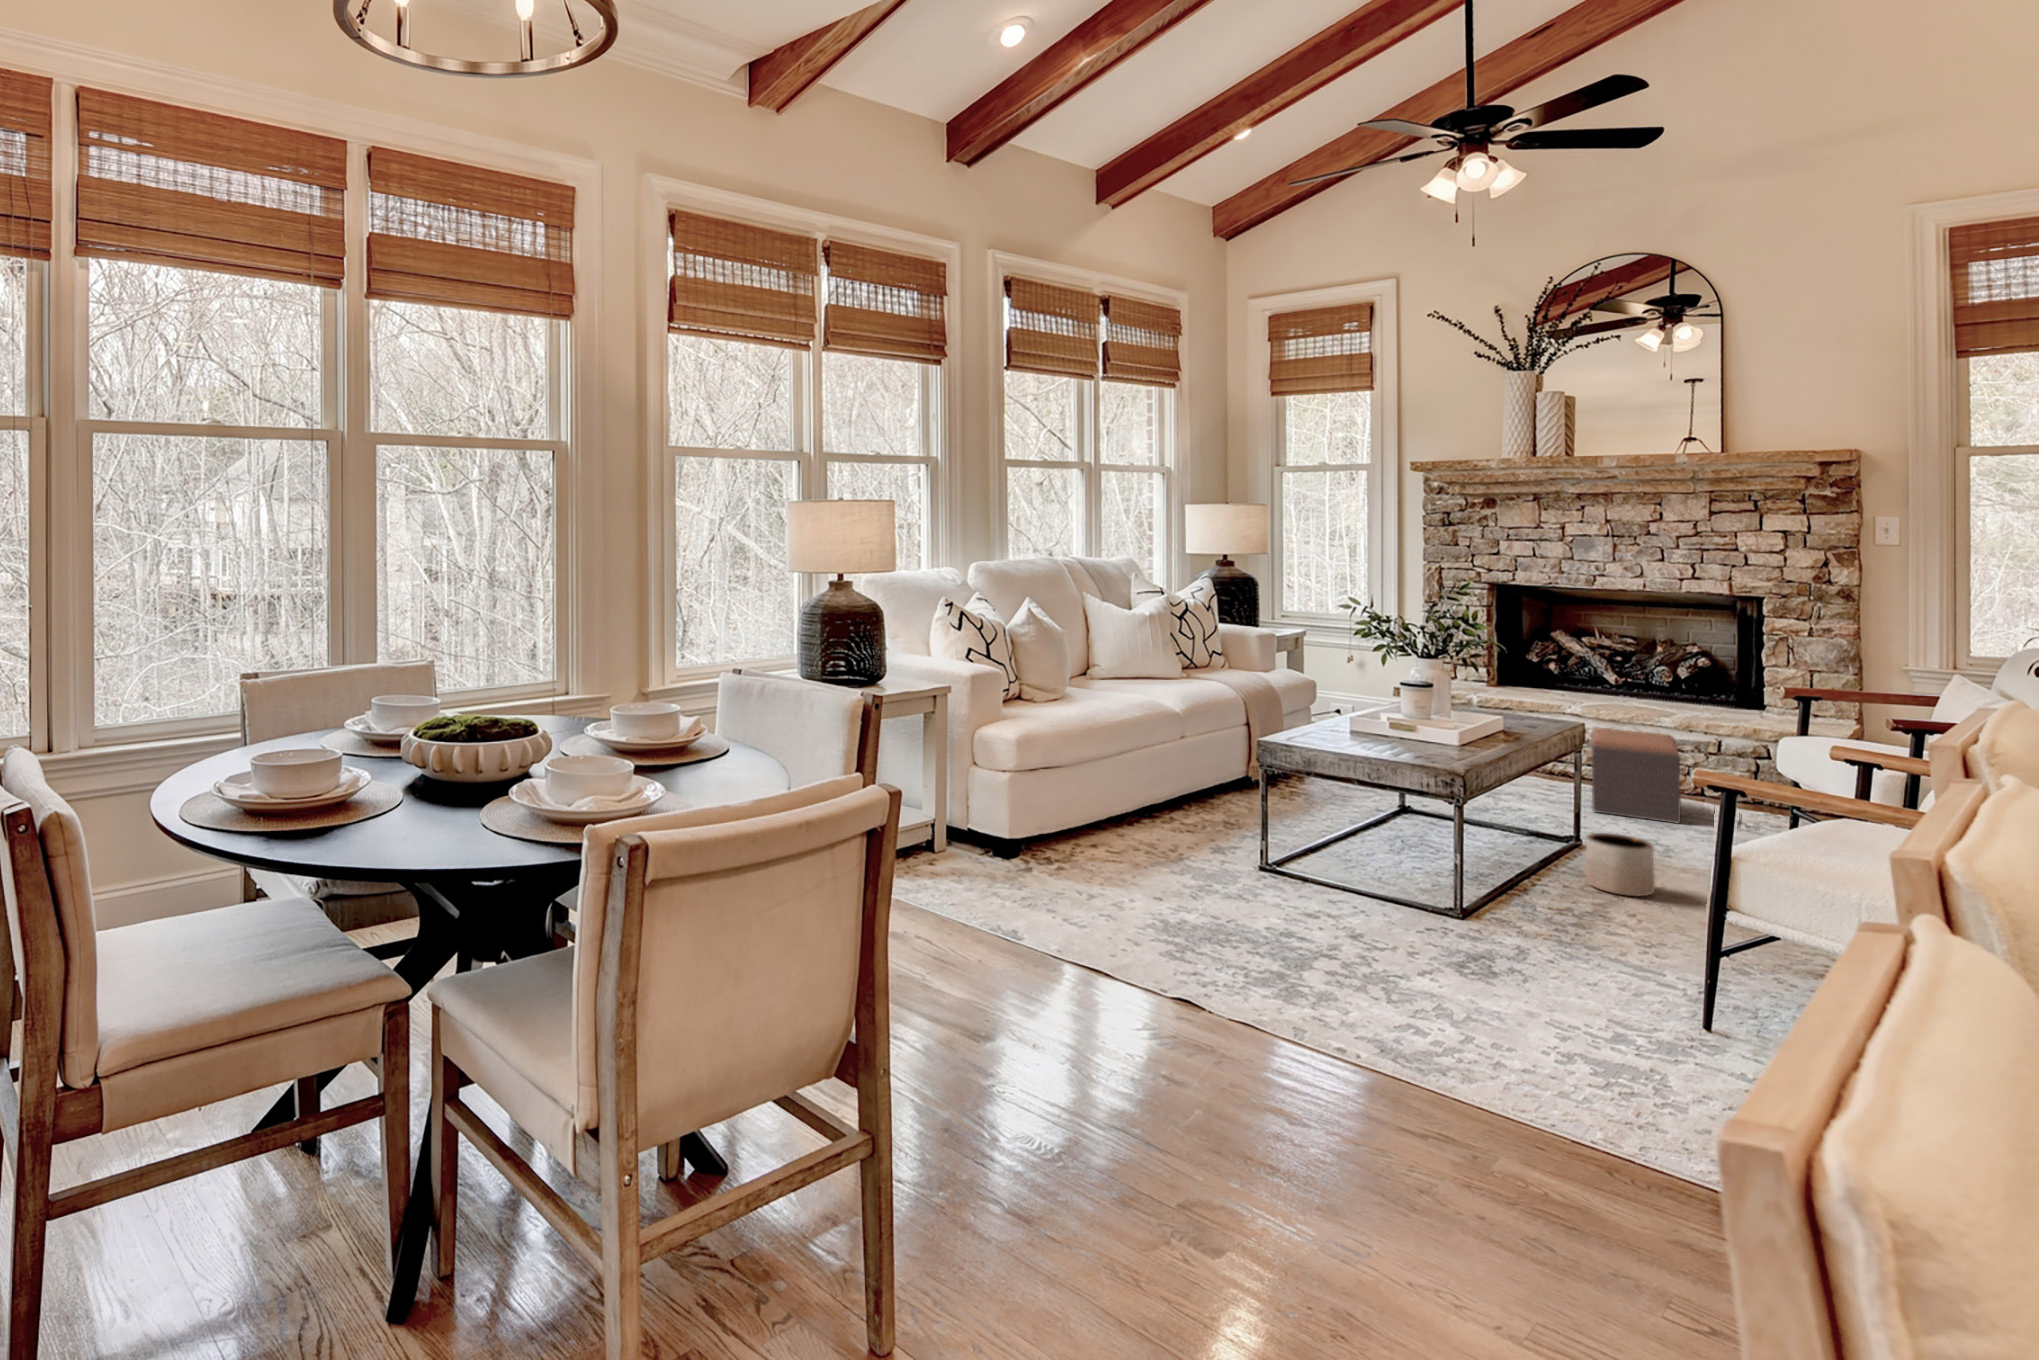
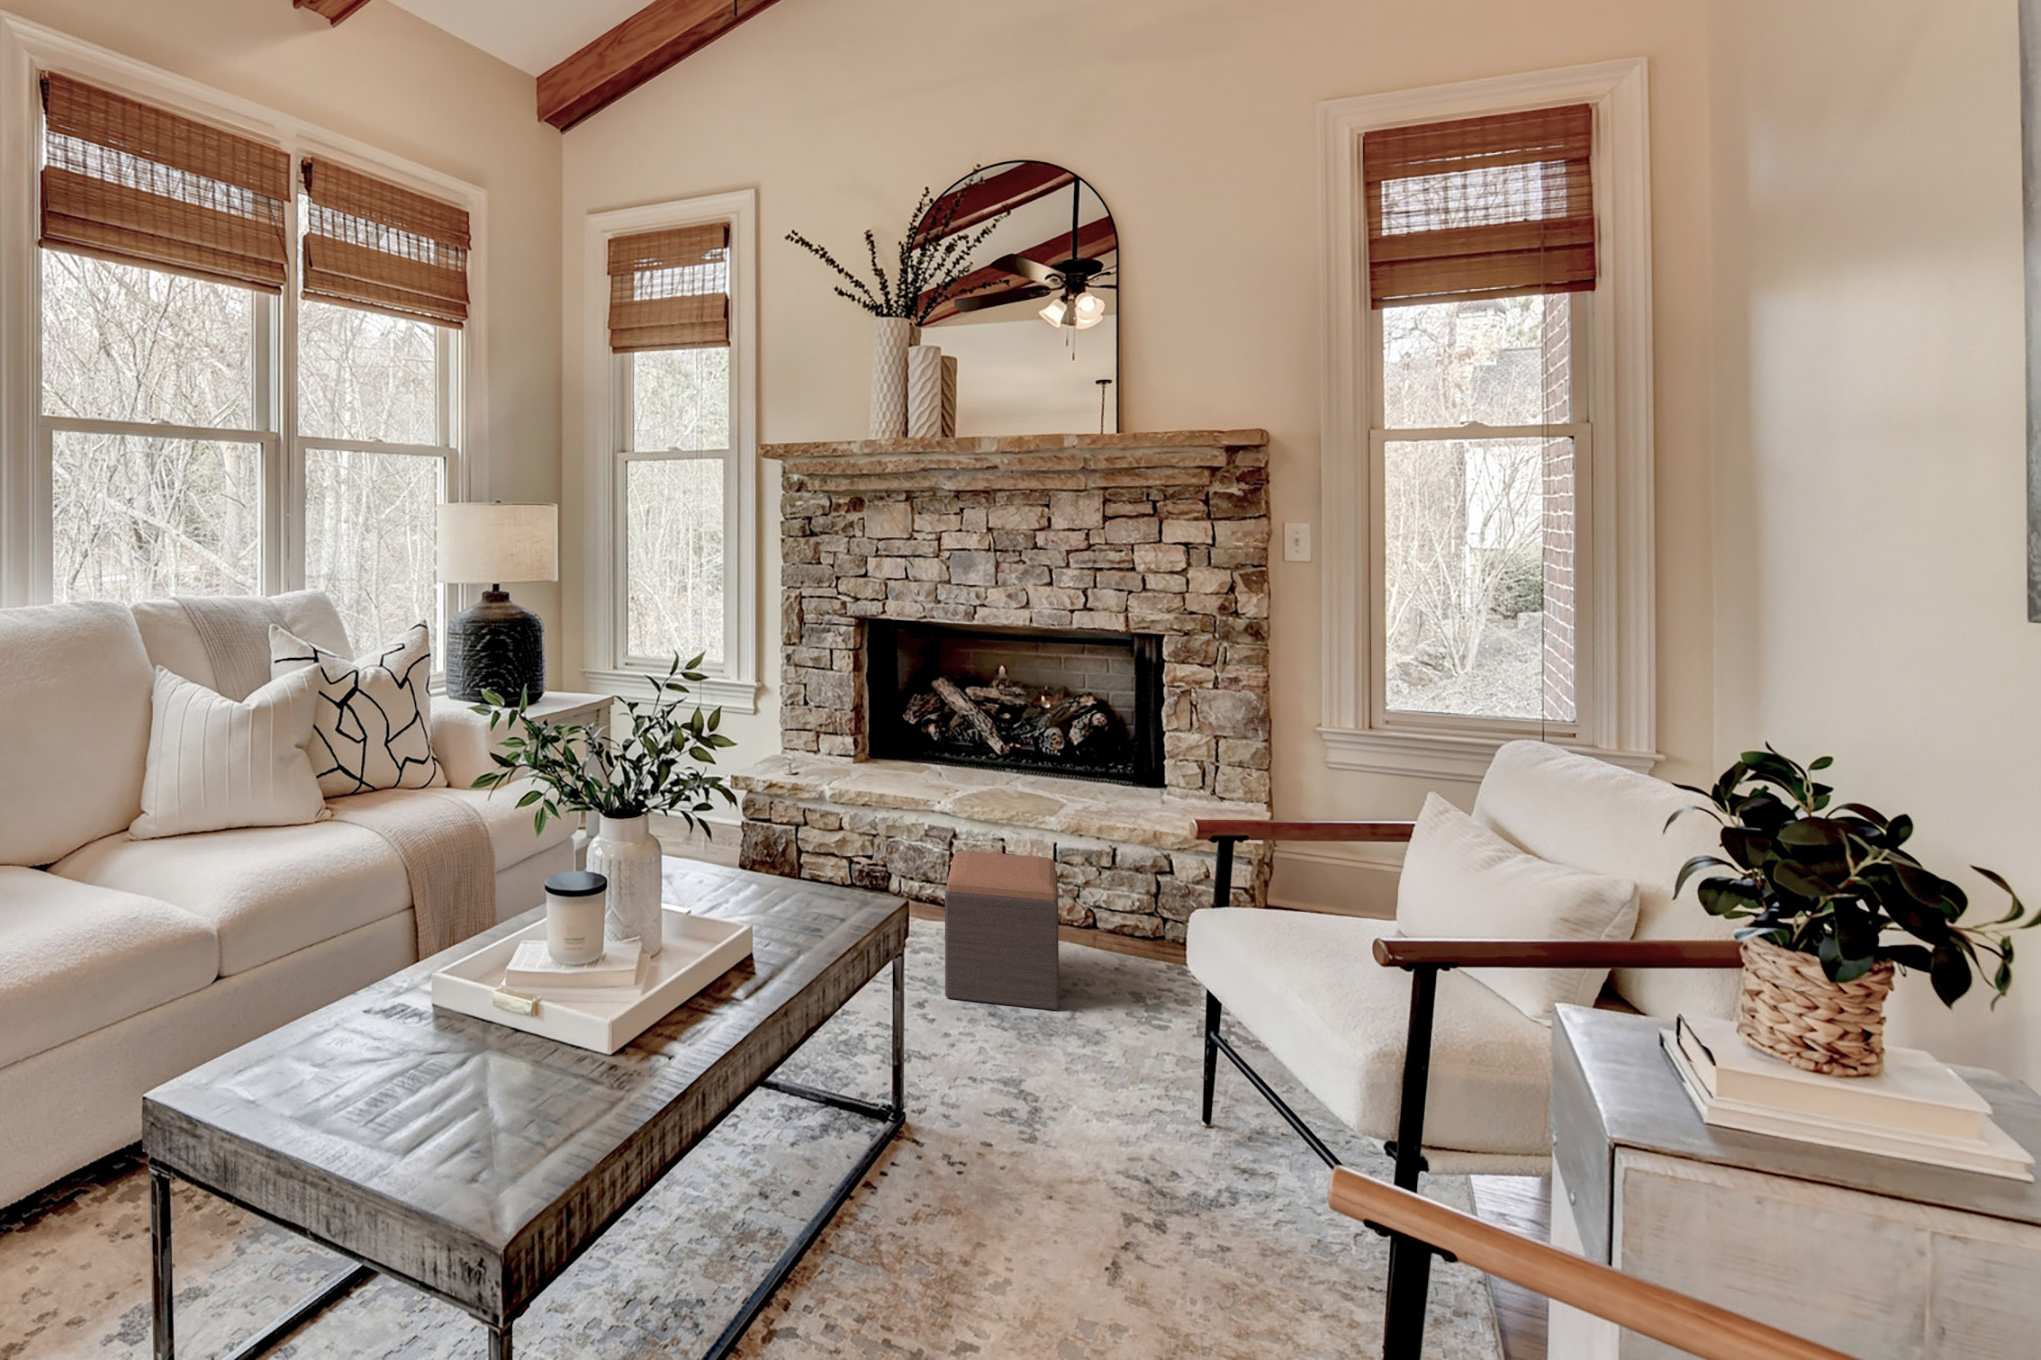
planter: present [1586,833,1655,896] -> none [886,1138,994,1289]

